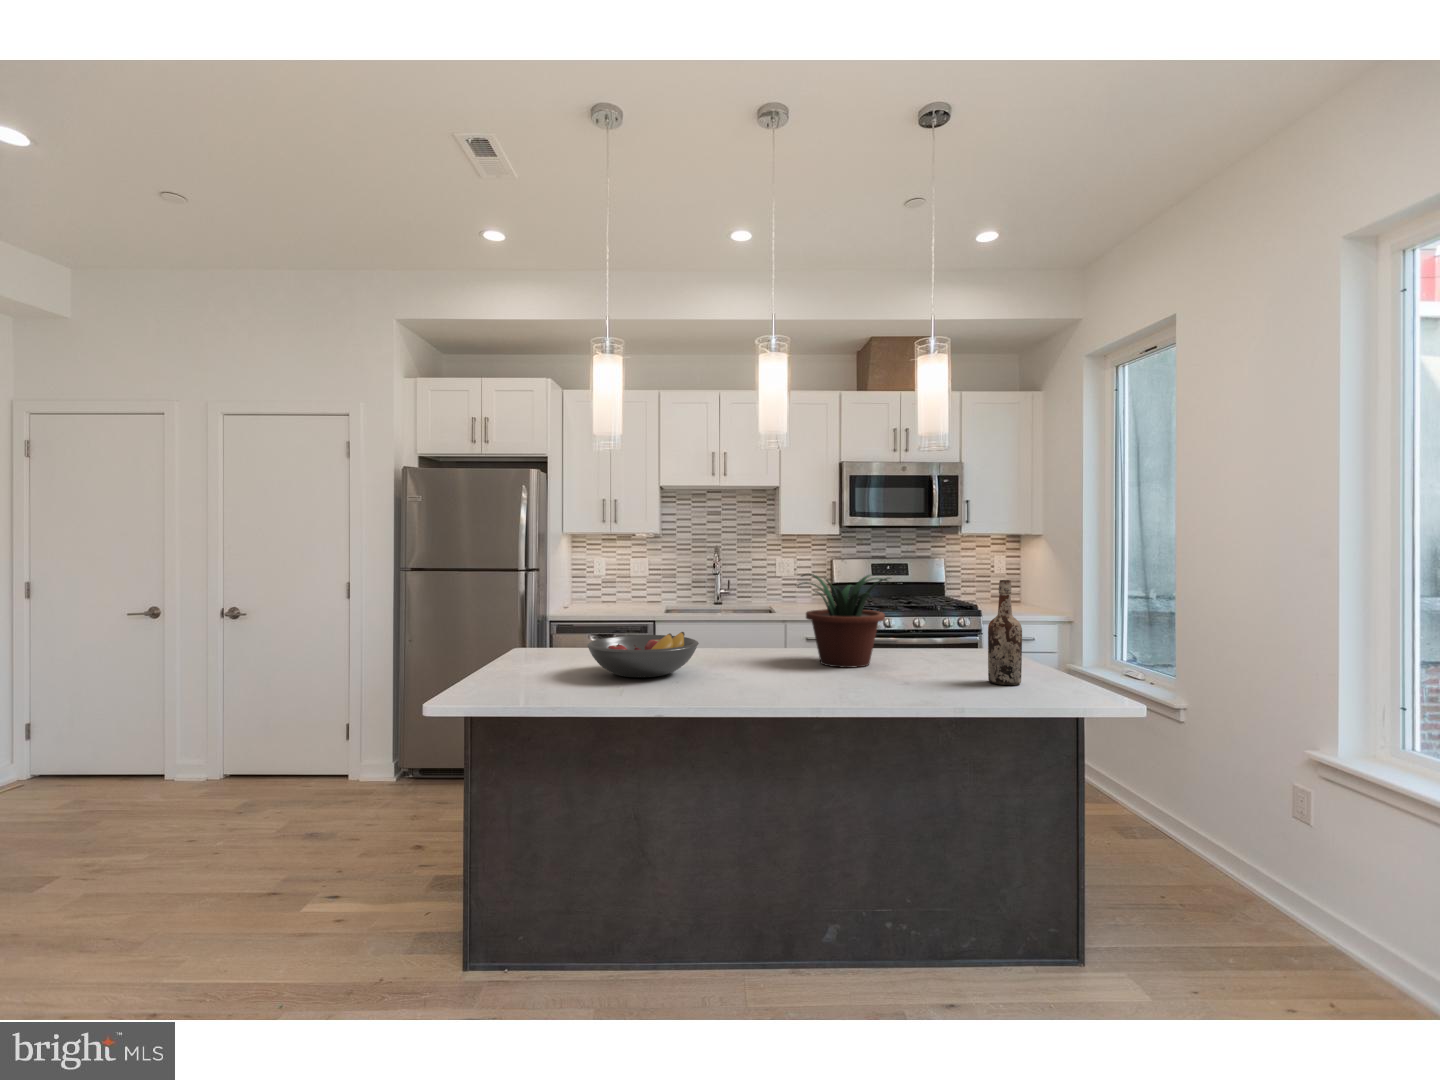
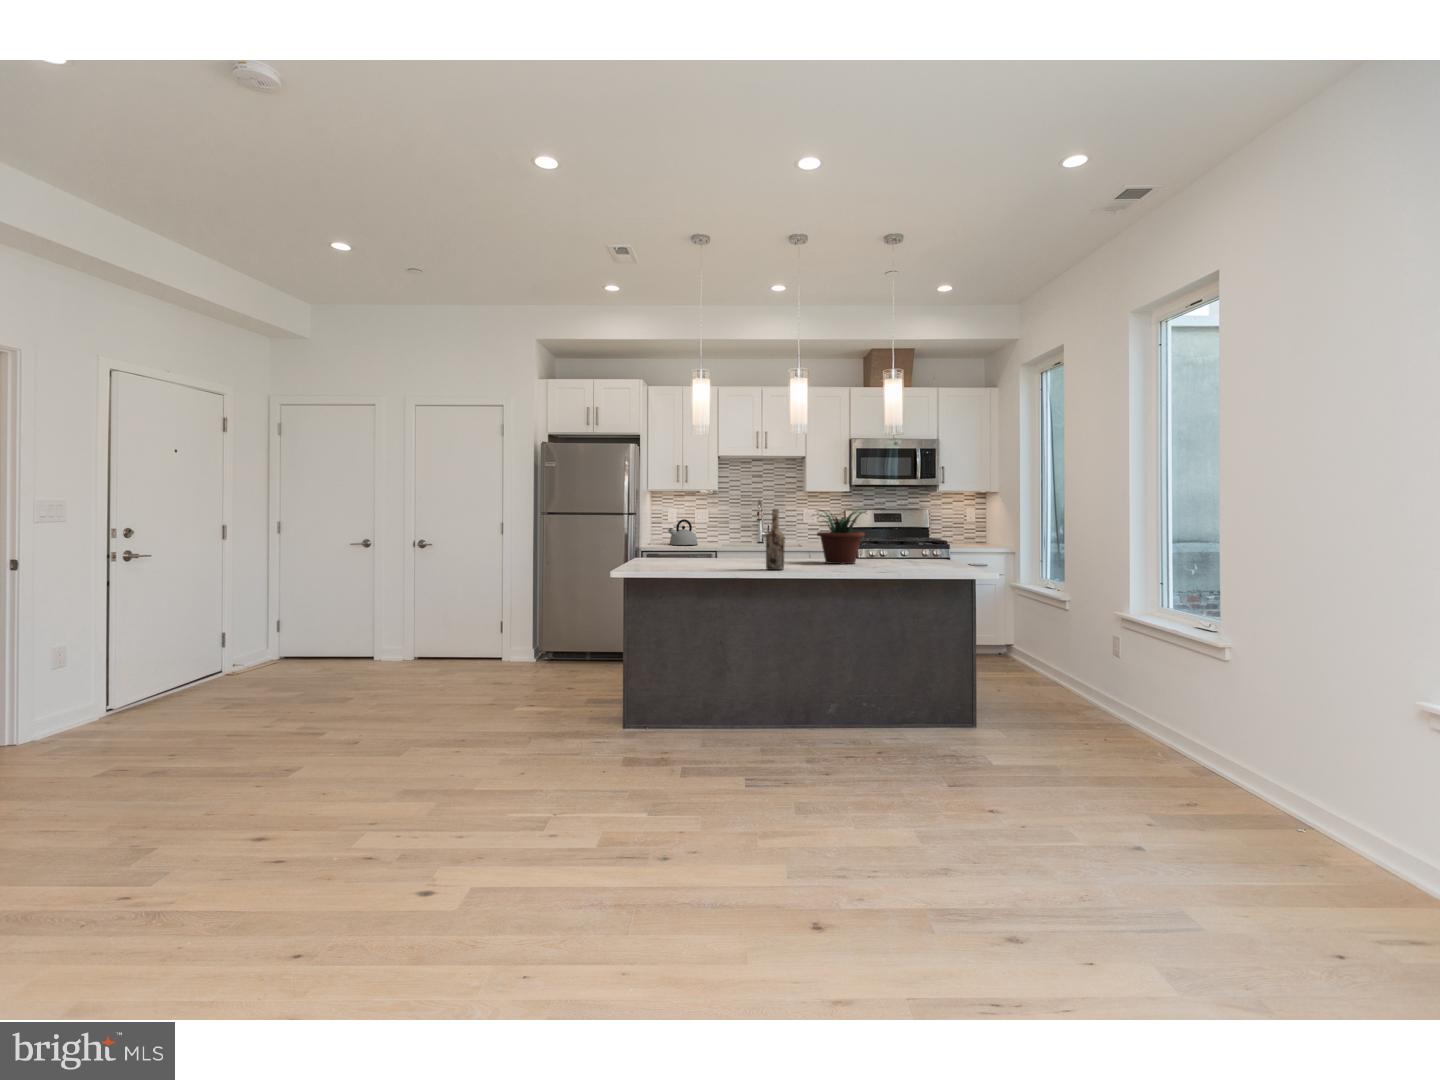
kettle: none [587,574,630,612] -> present [668,519,698,545]
wine bottle: present [988,580,1022,685] -> present [766,509,785,570]
fruit bowl: present [587,632,699,678] -> none [689,541,753,565]

